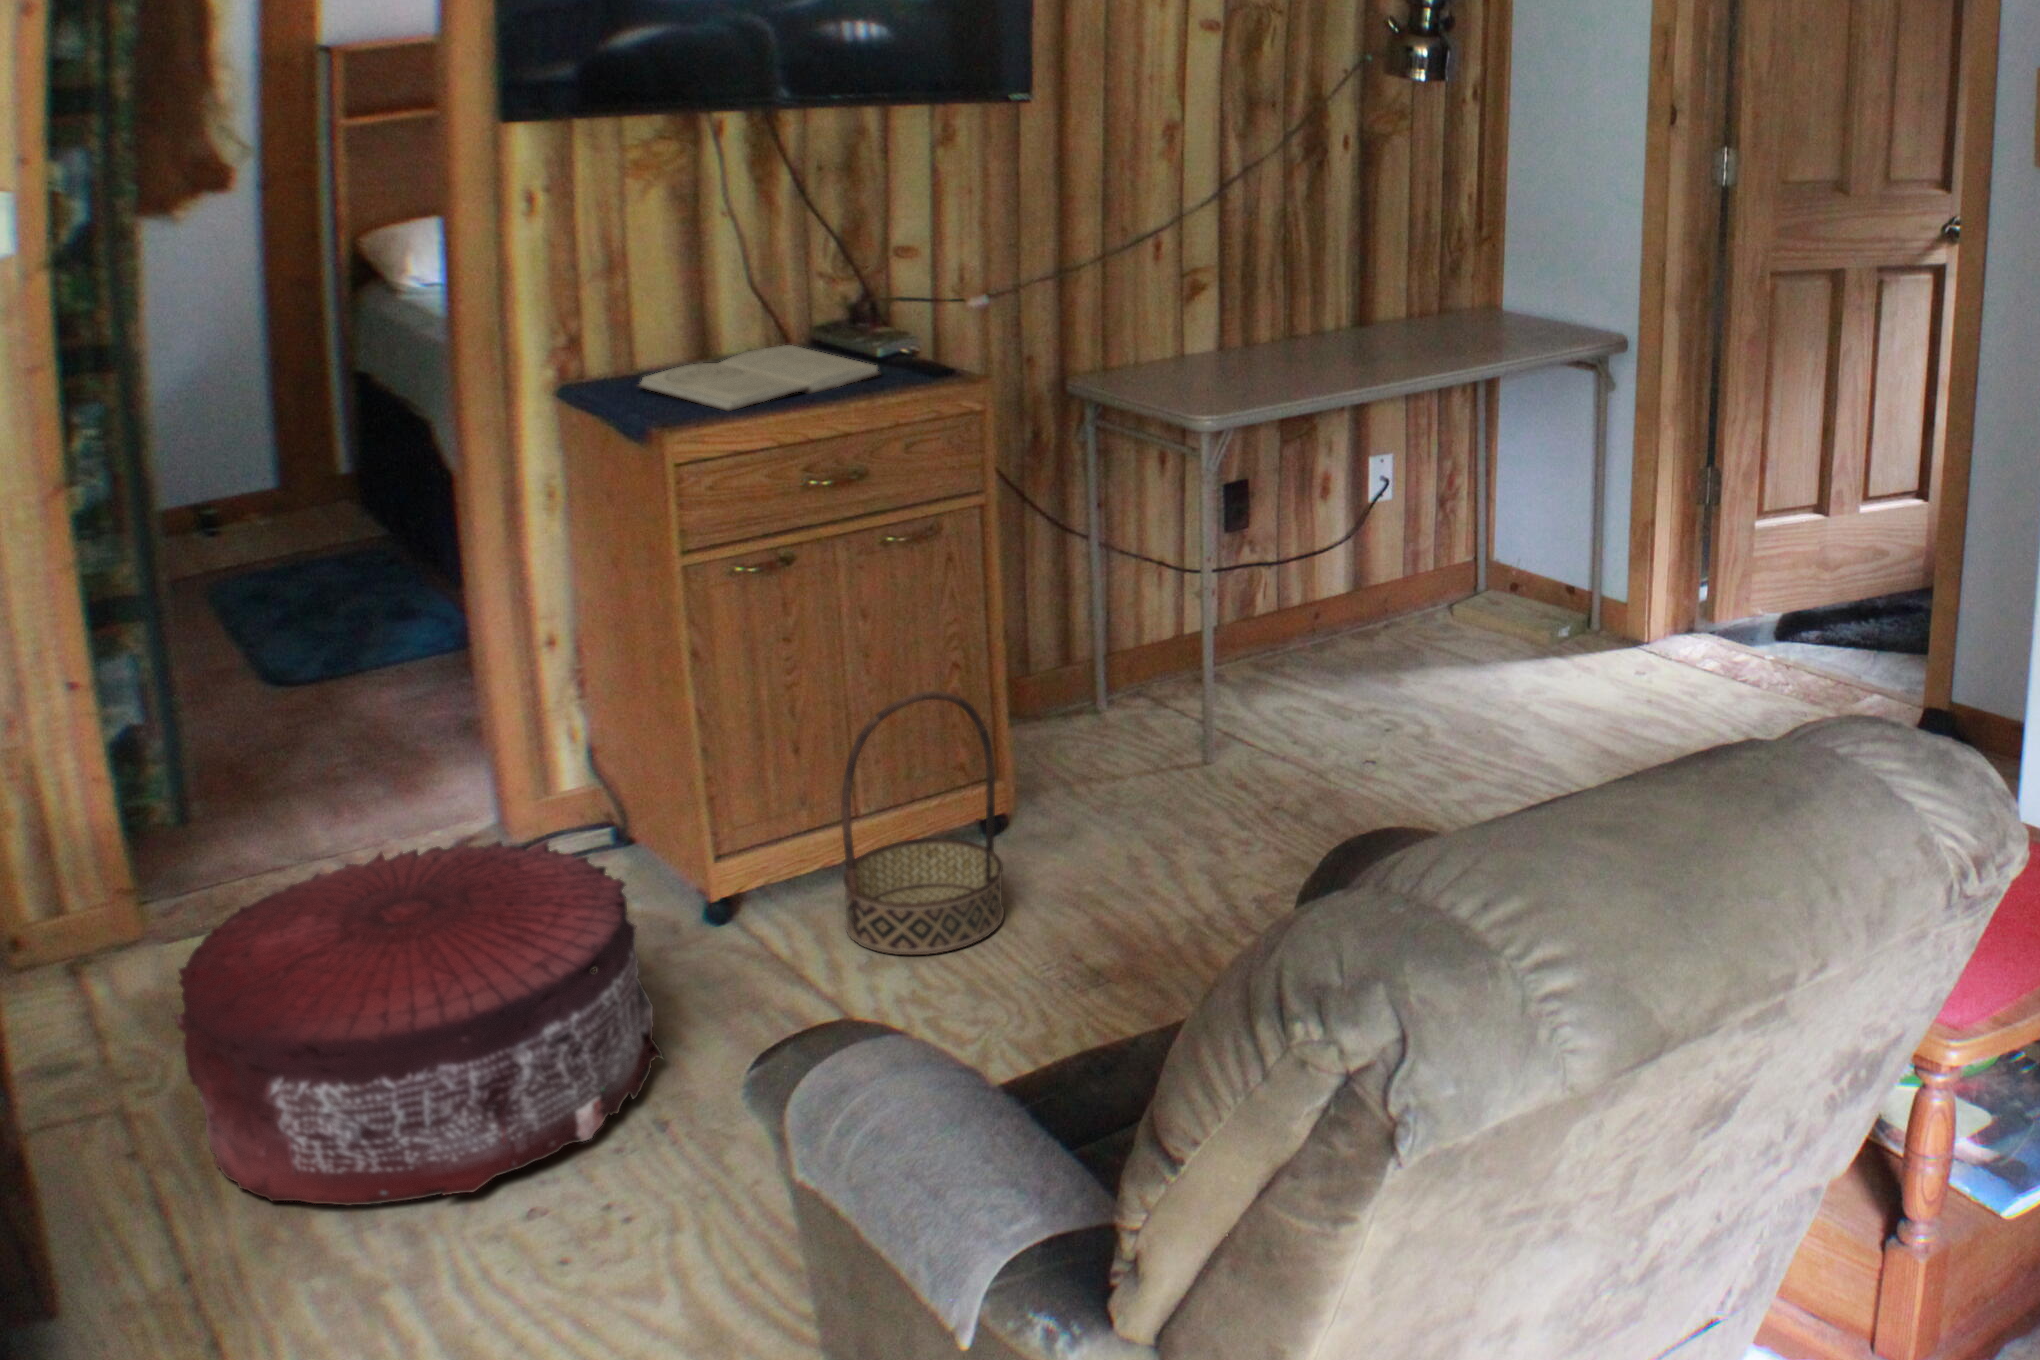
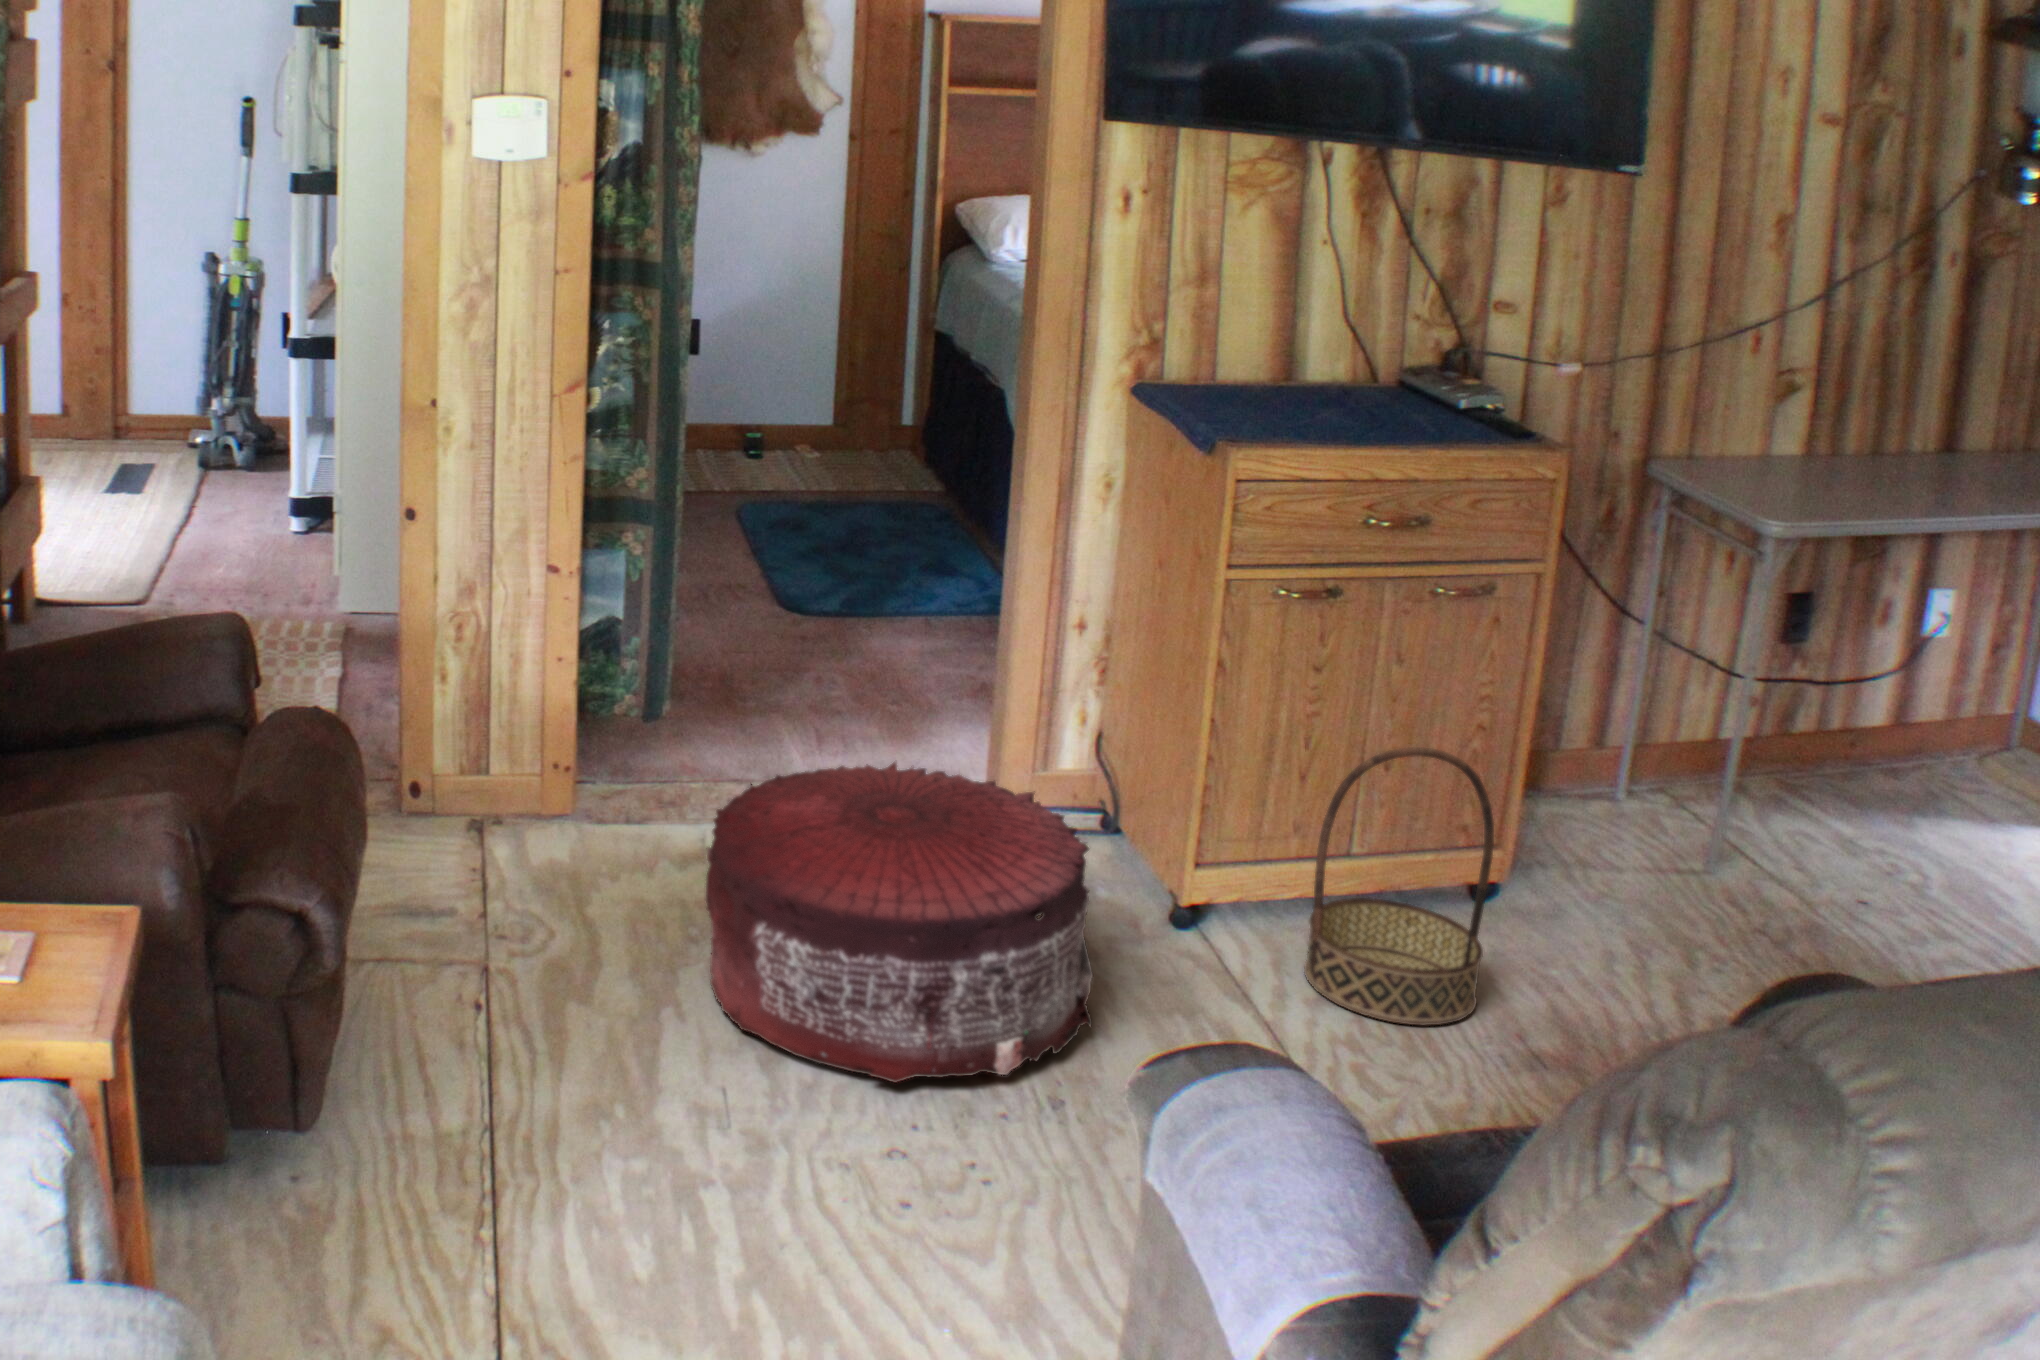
book: present [637,345,880,411] -> none [1202,378,1447,427]

